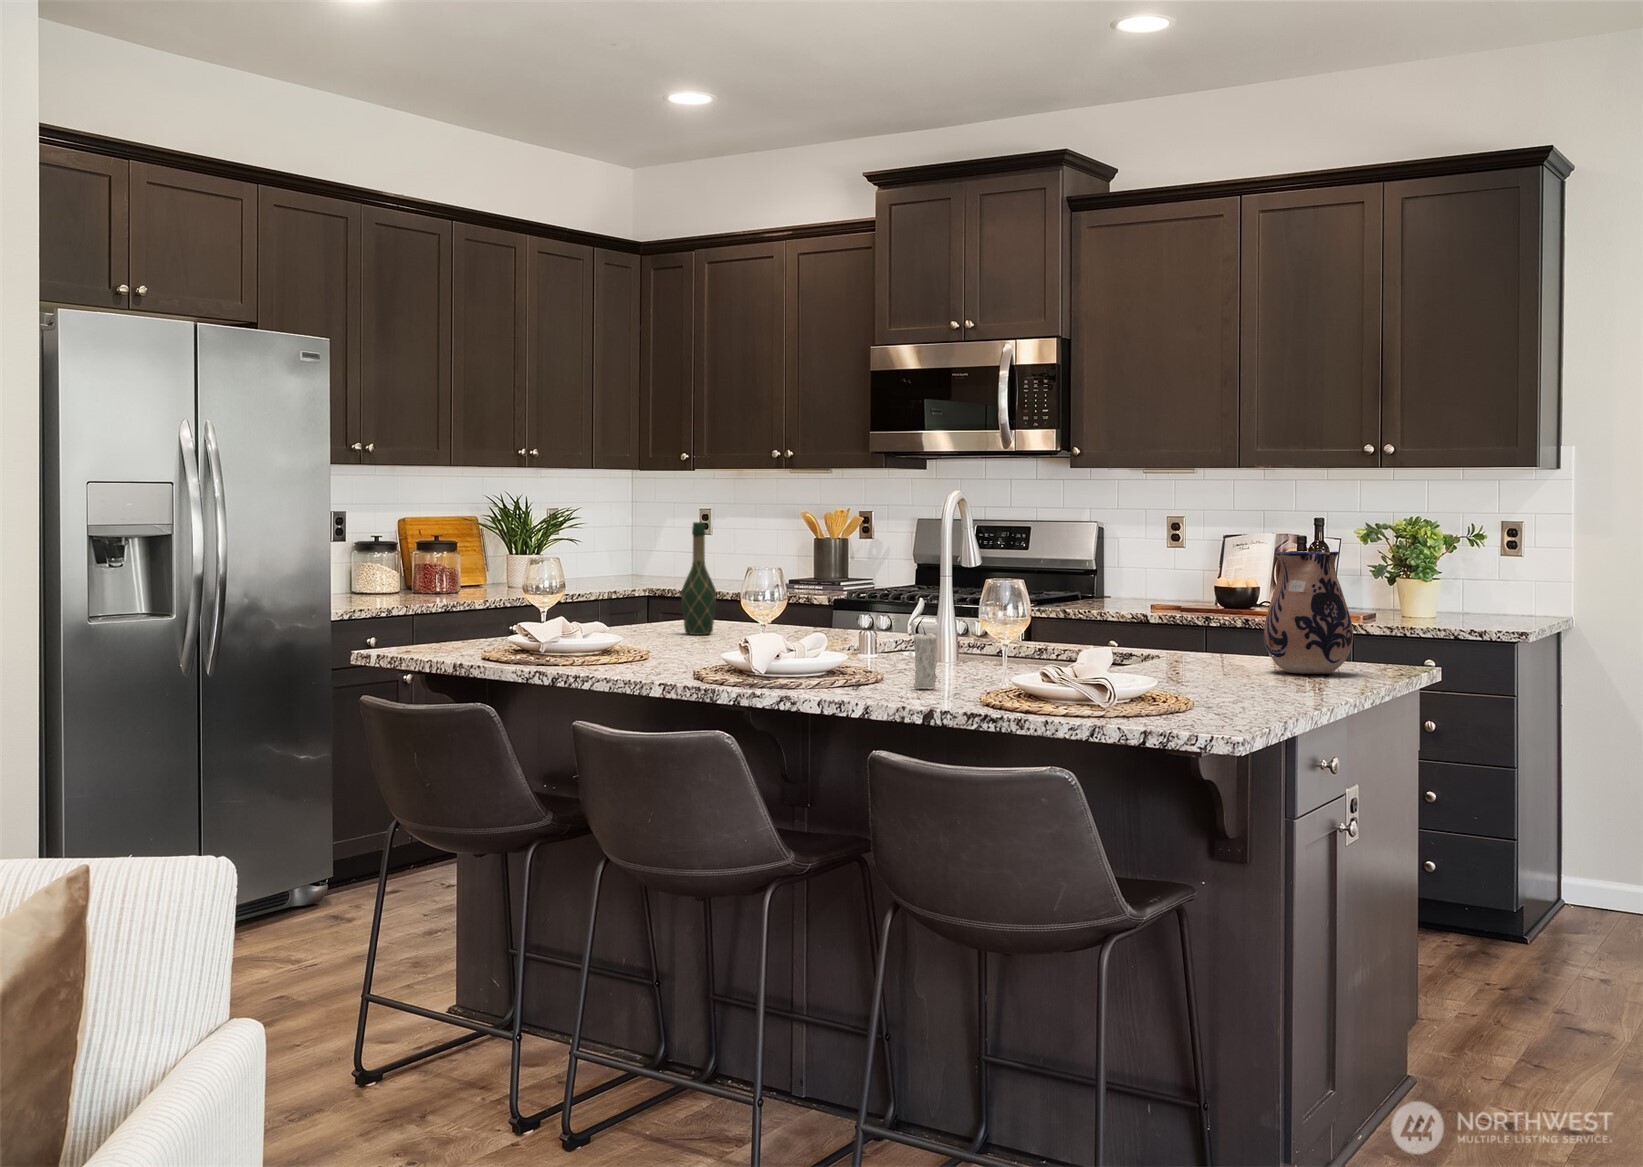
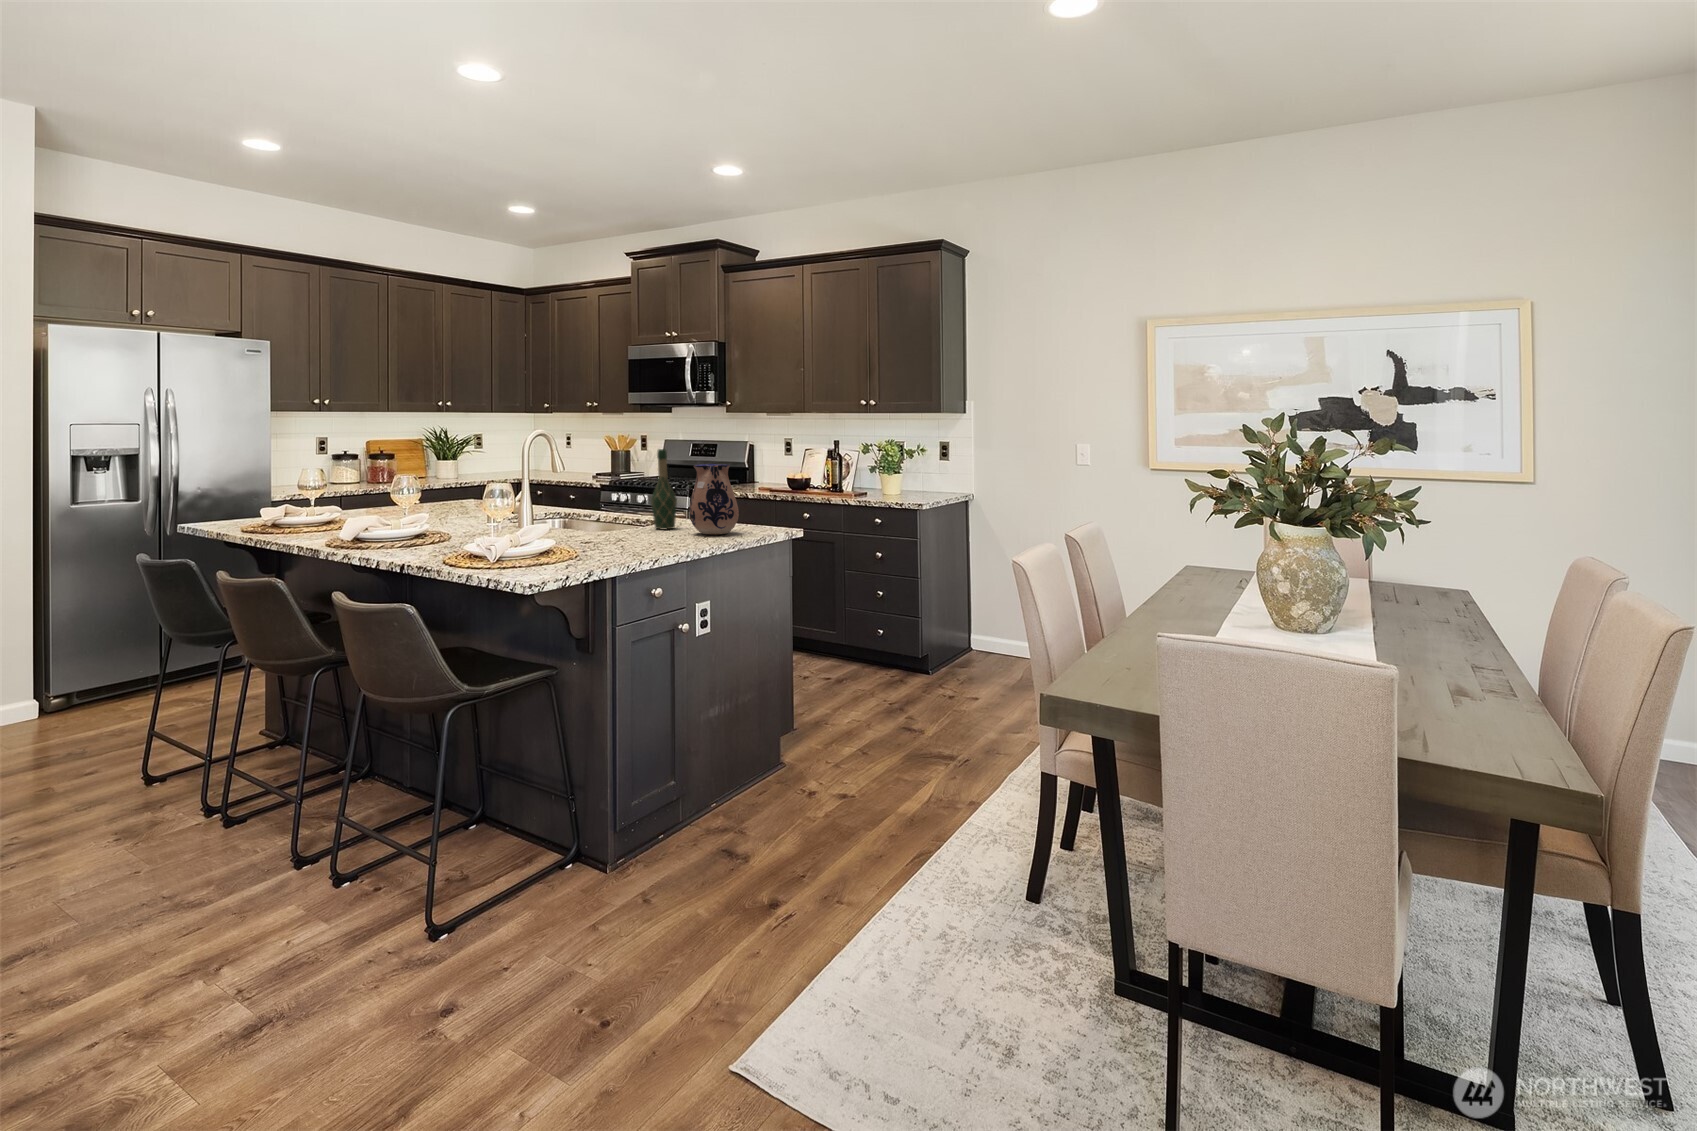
wine bottle: present [681,522,717,635] -> present [651,449,677,529]
candle: present [914,627,937,688] -> none [424,510,441,549]

